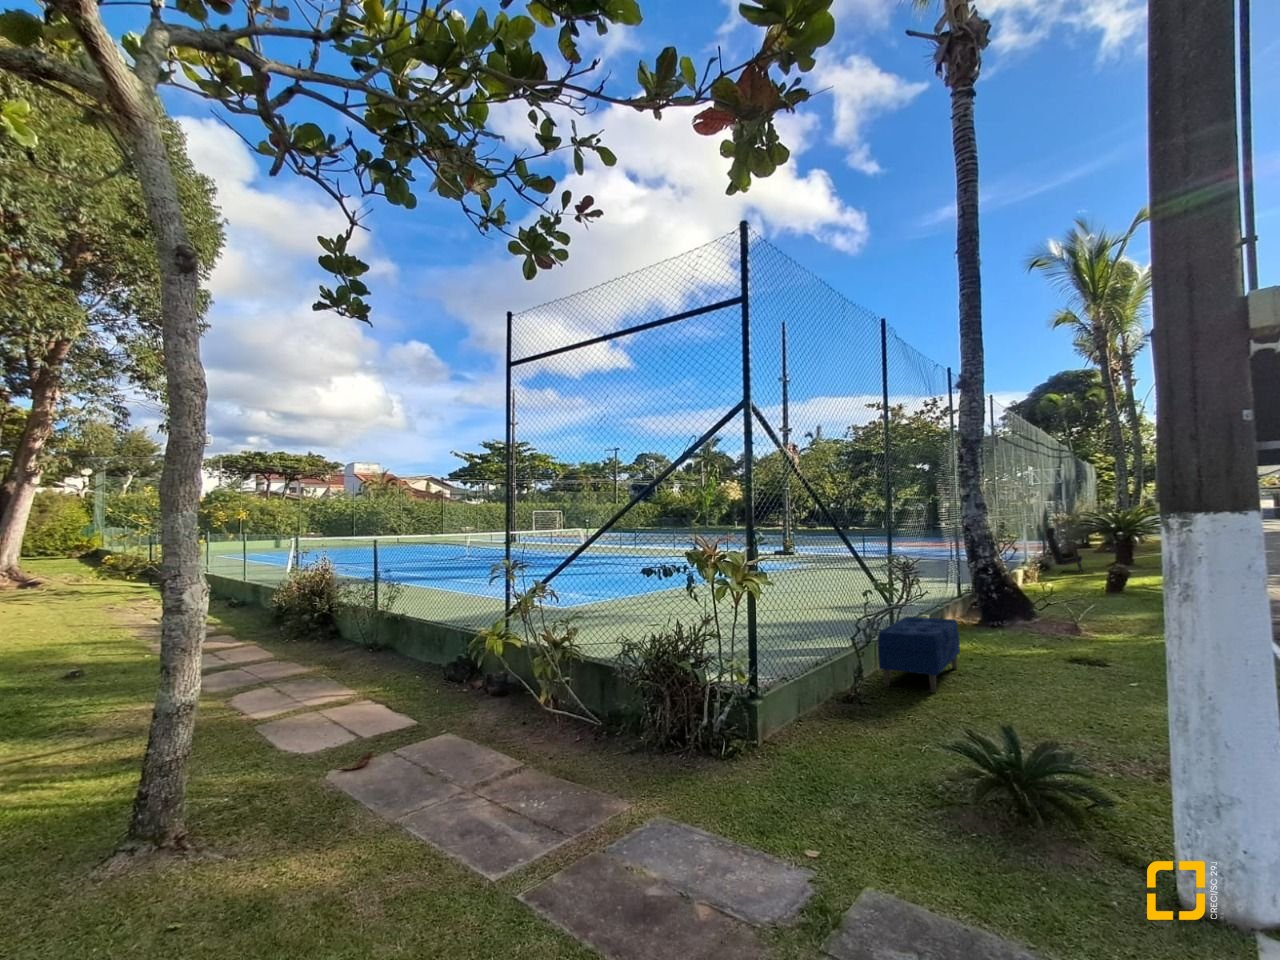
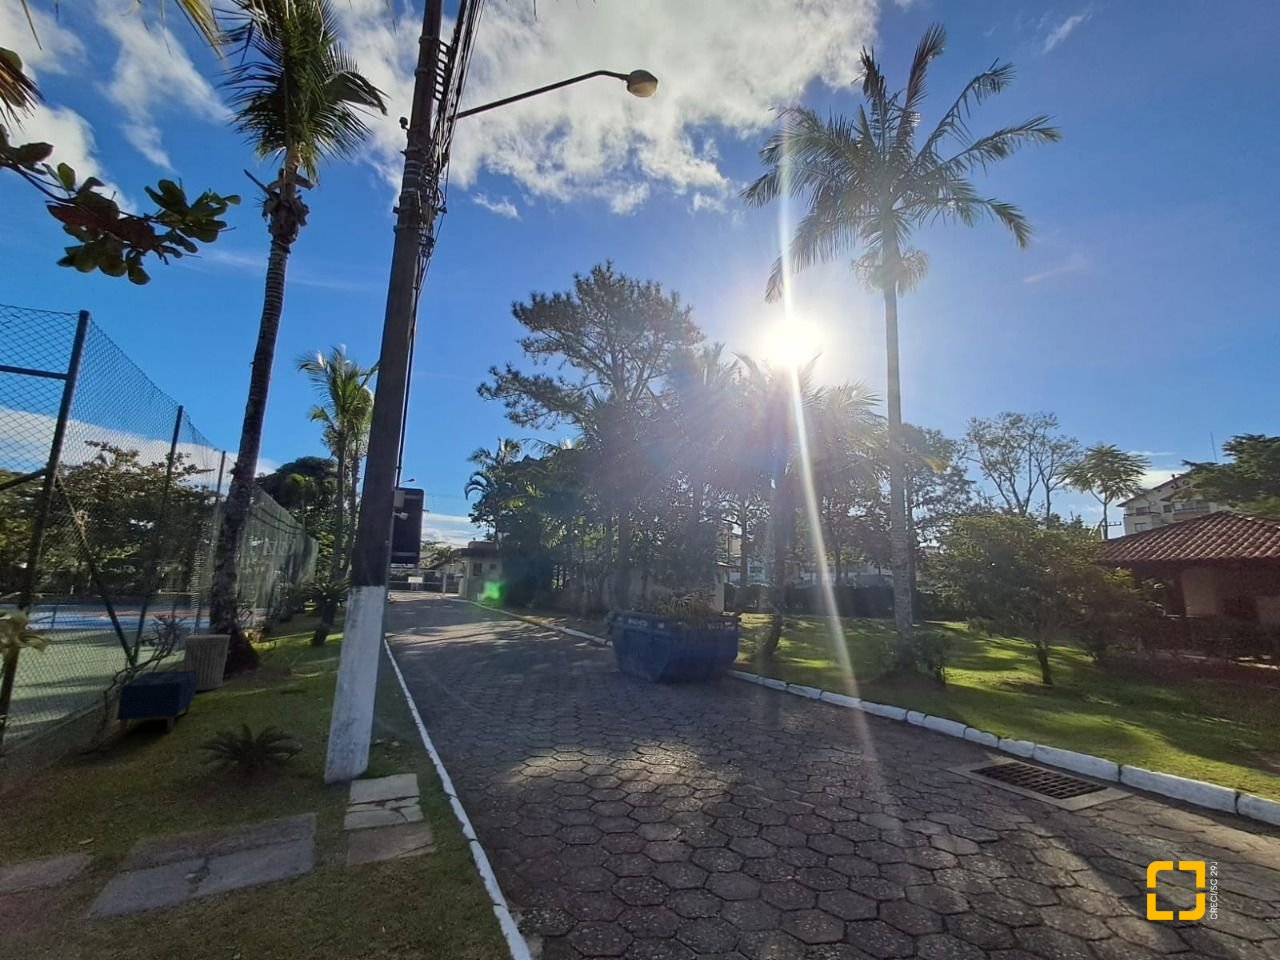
lounge chair: present [1046,527,1083,573] -> none [268,594,300,634]
trash can: none [945,575,995,639] -> present [183,635,230,690]

